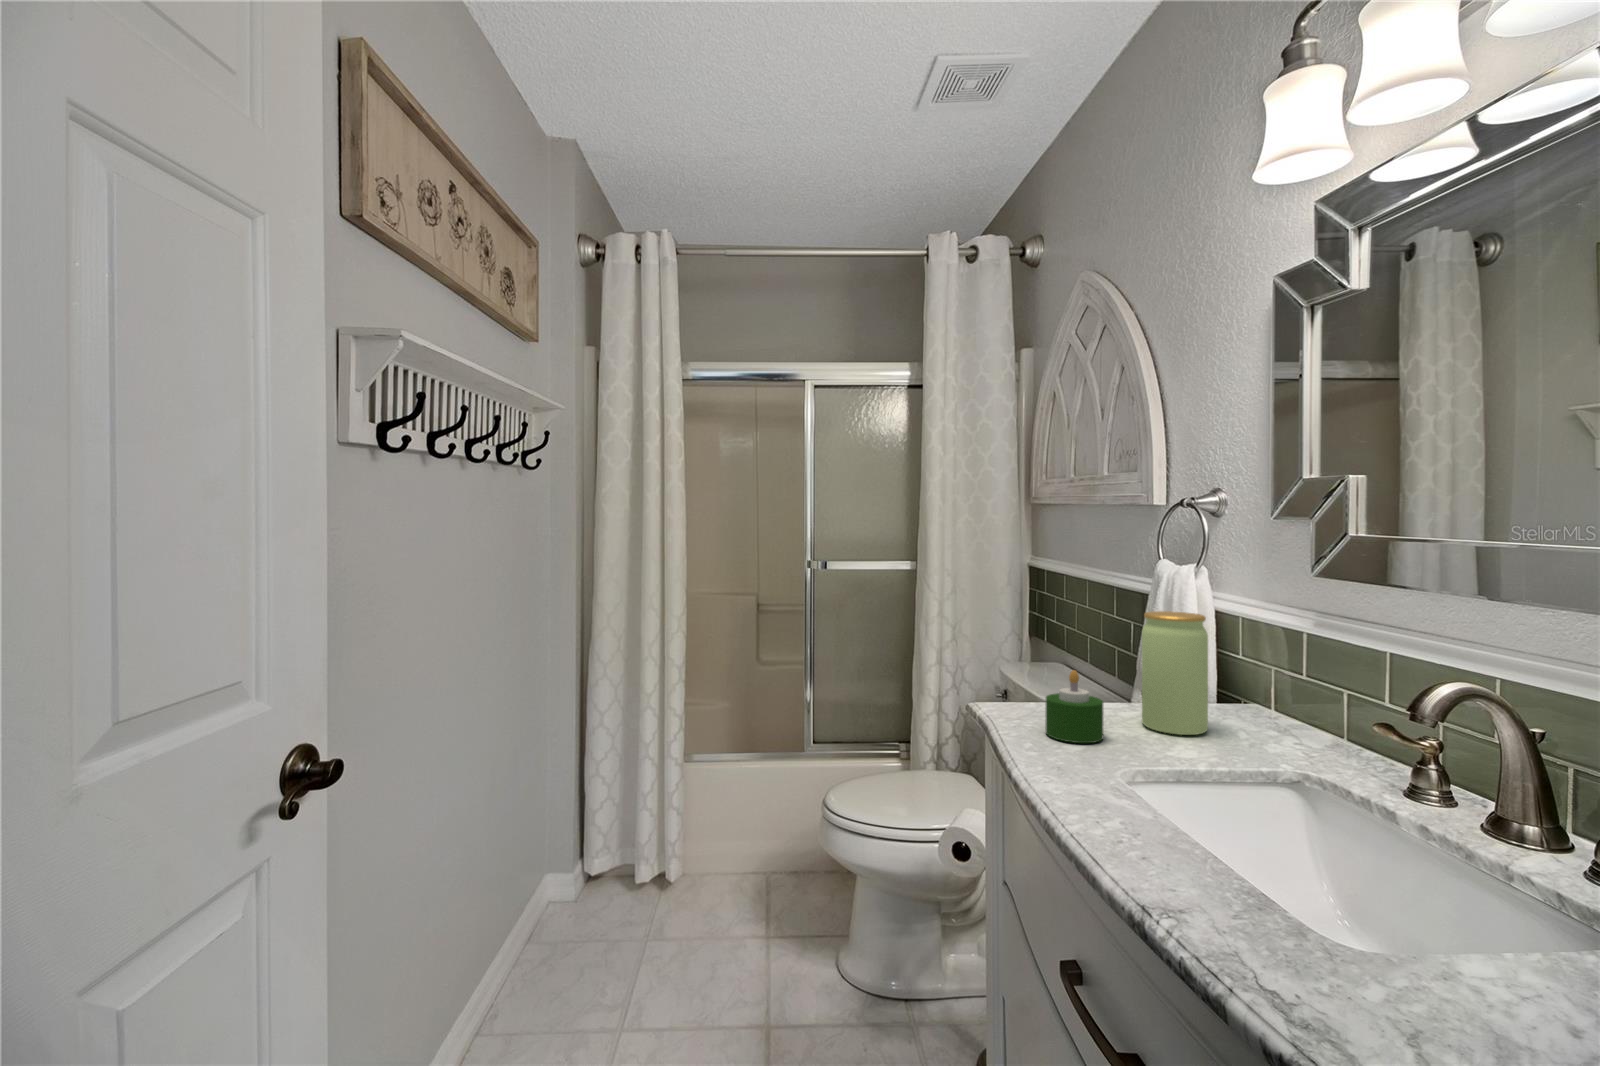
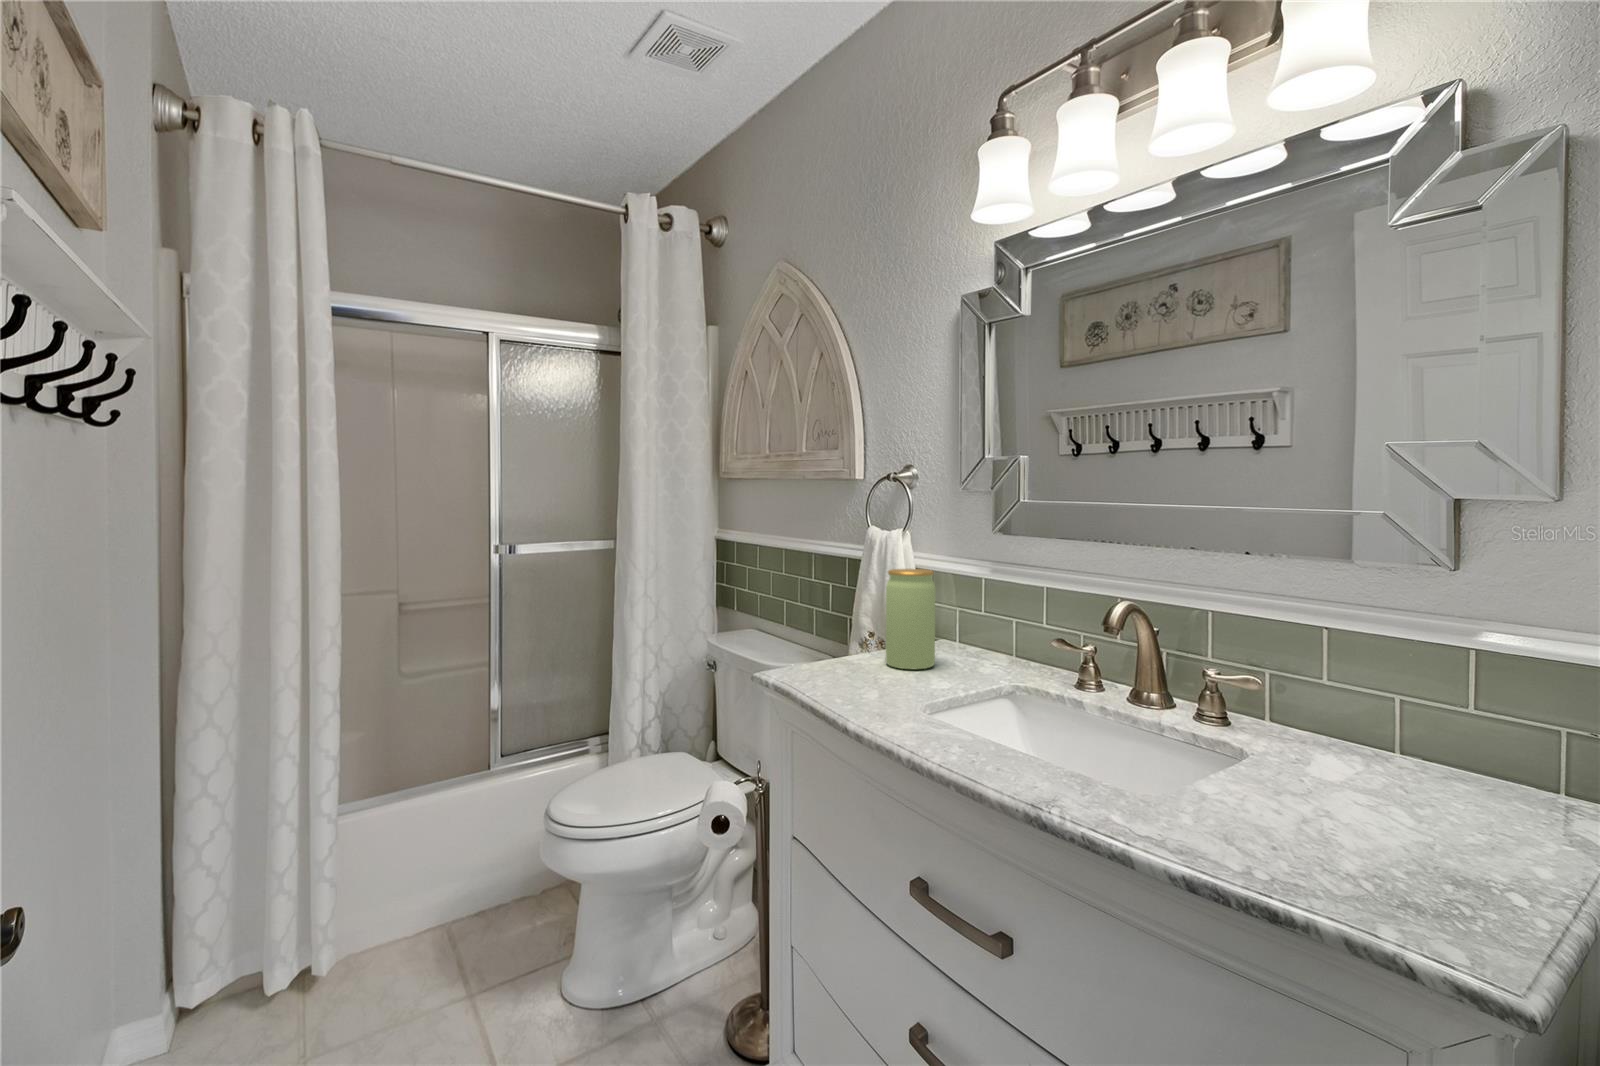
candle: present [1046,670,1103,743] -> none [824,624,872,687]

